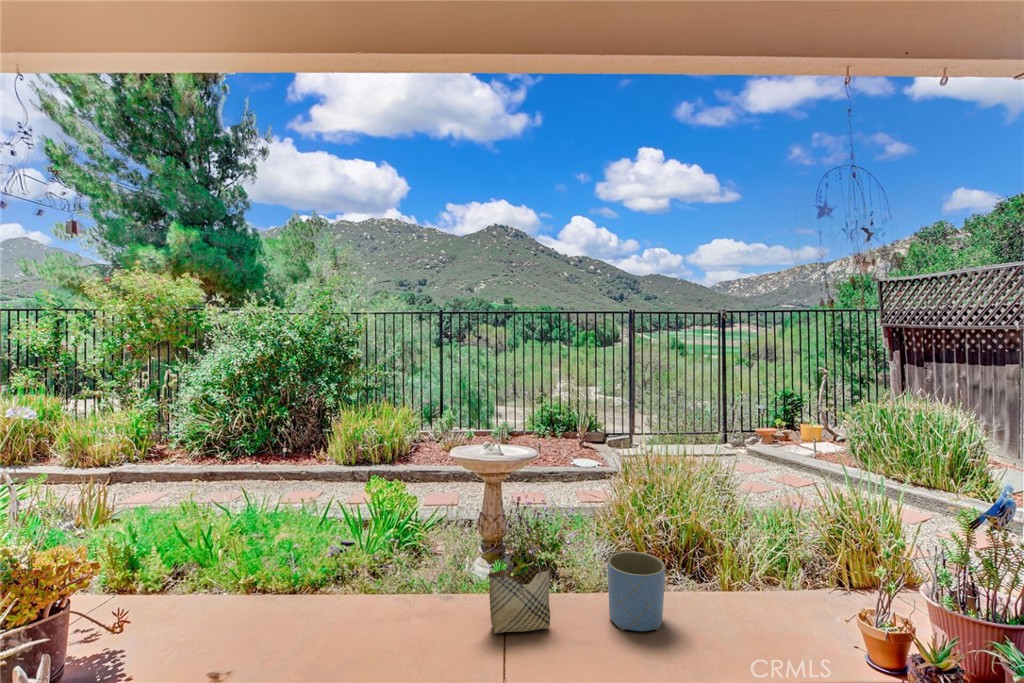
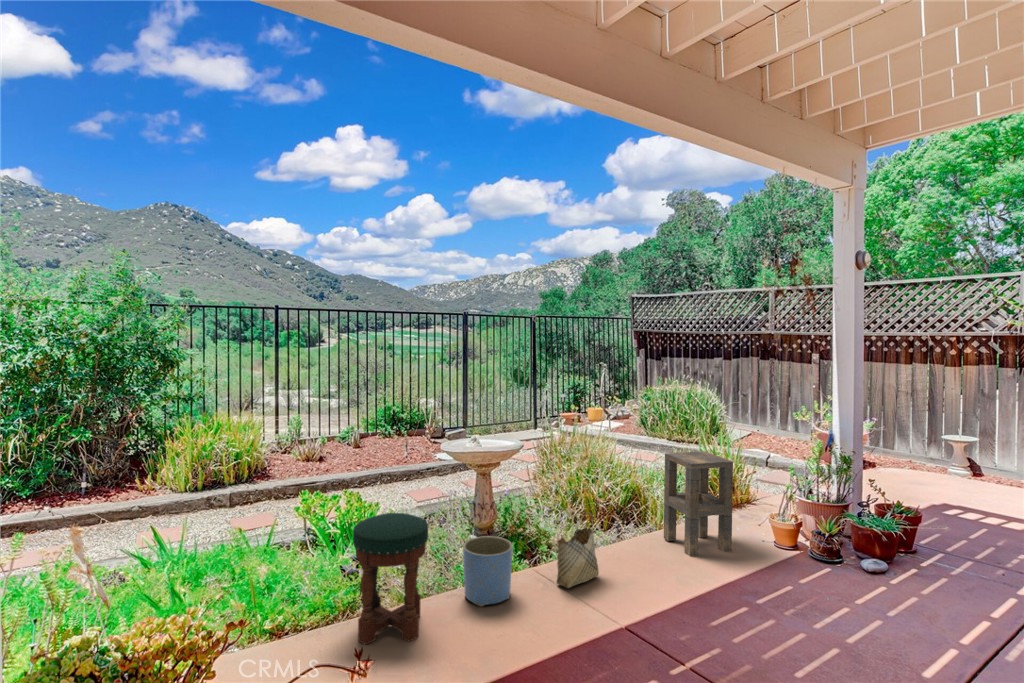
side table: none [700,488,784,649] -> present [664,451,733,556]
stool: none [254,506,334,641] -> present [353,513,428,645]
planter: present [607,551,665,631] -> present [463,536,513,607]

